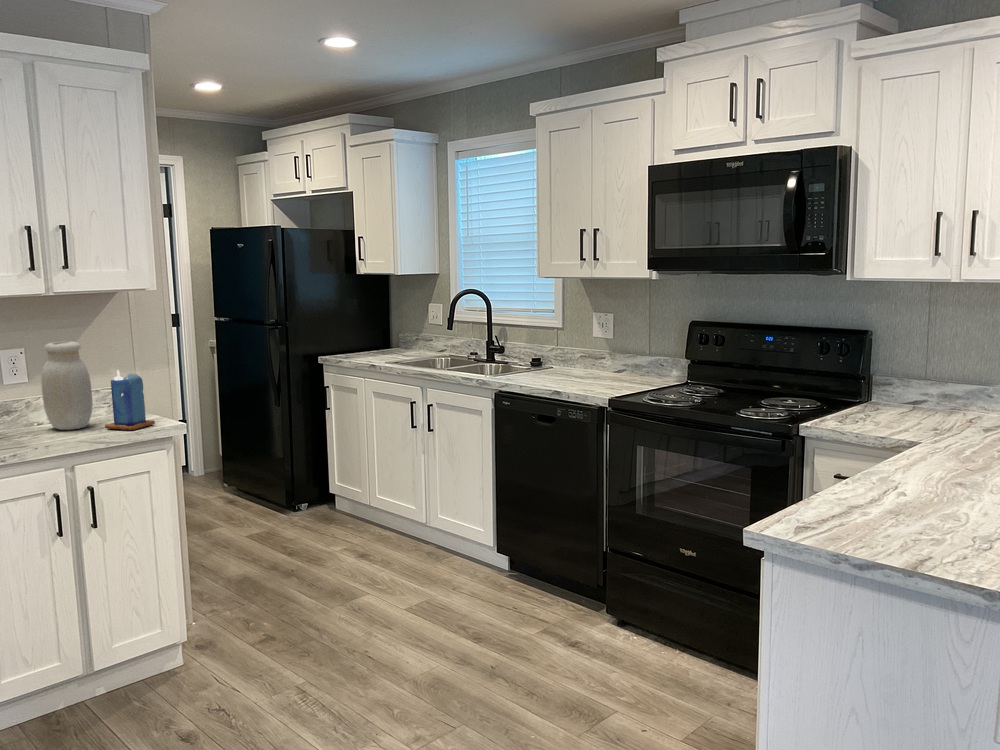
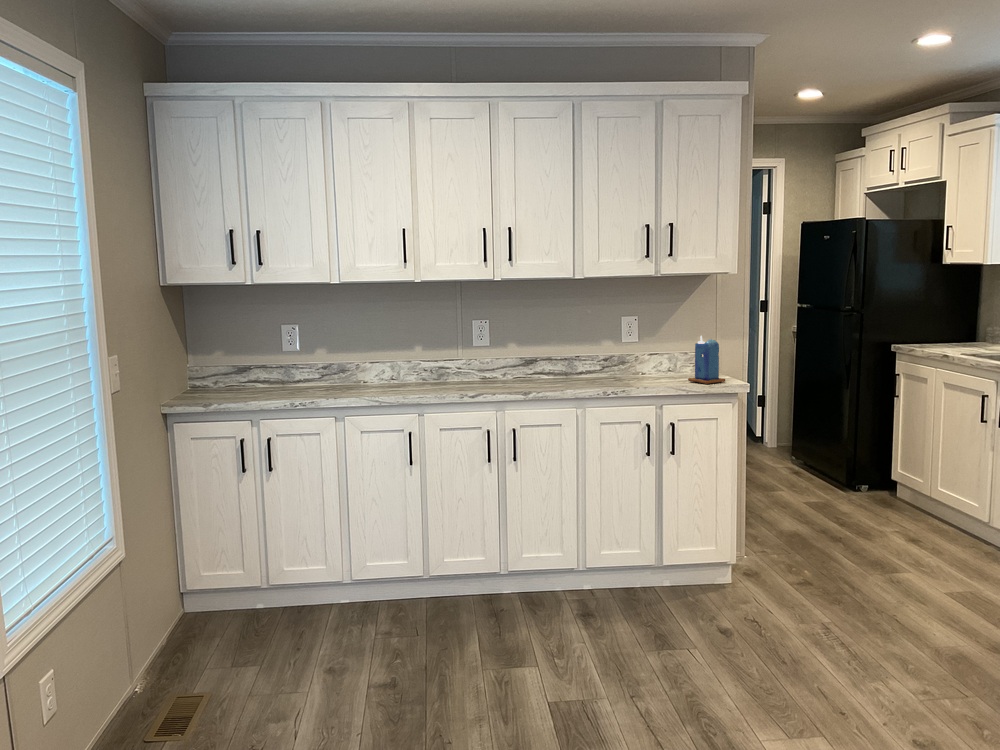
jar: present [41,341,93,430] -> none [647,312,681,380]

